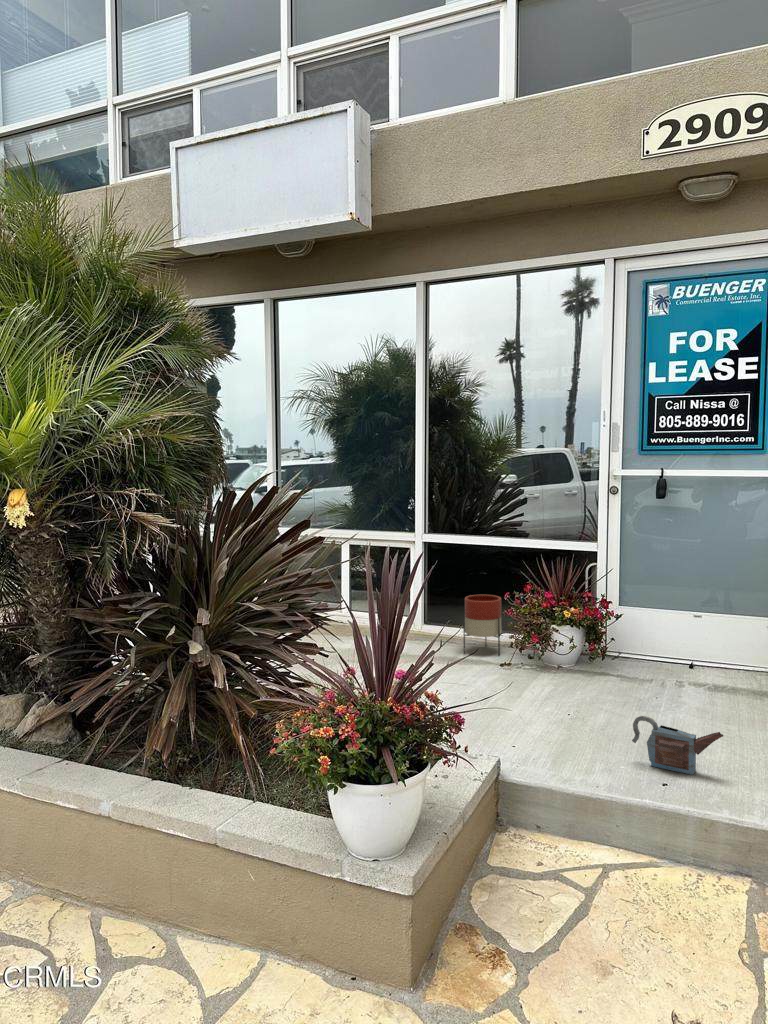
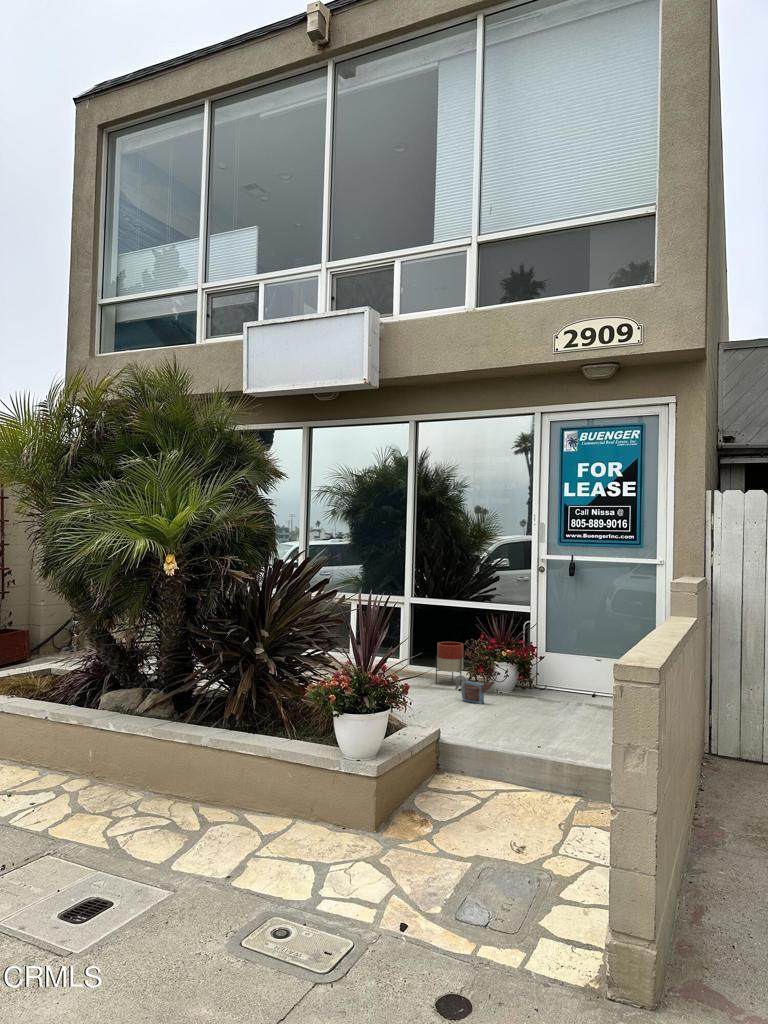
watering can: present [632,716,723,775] -> present [455,675,494,704]

